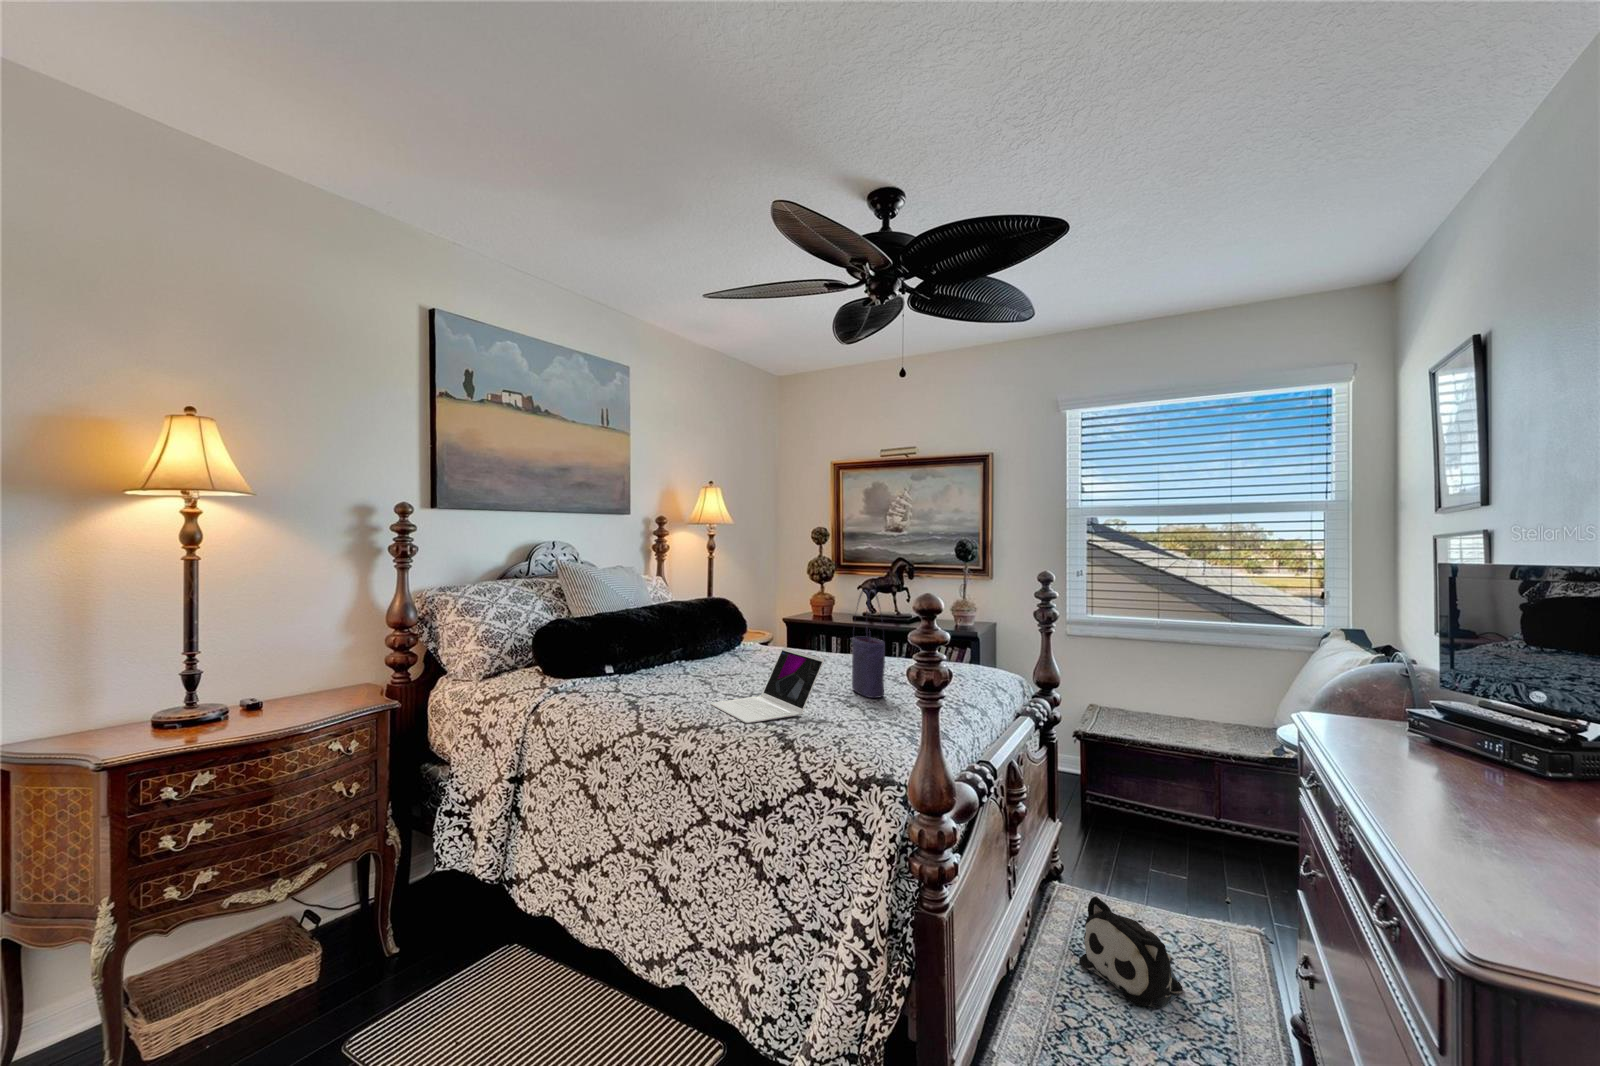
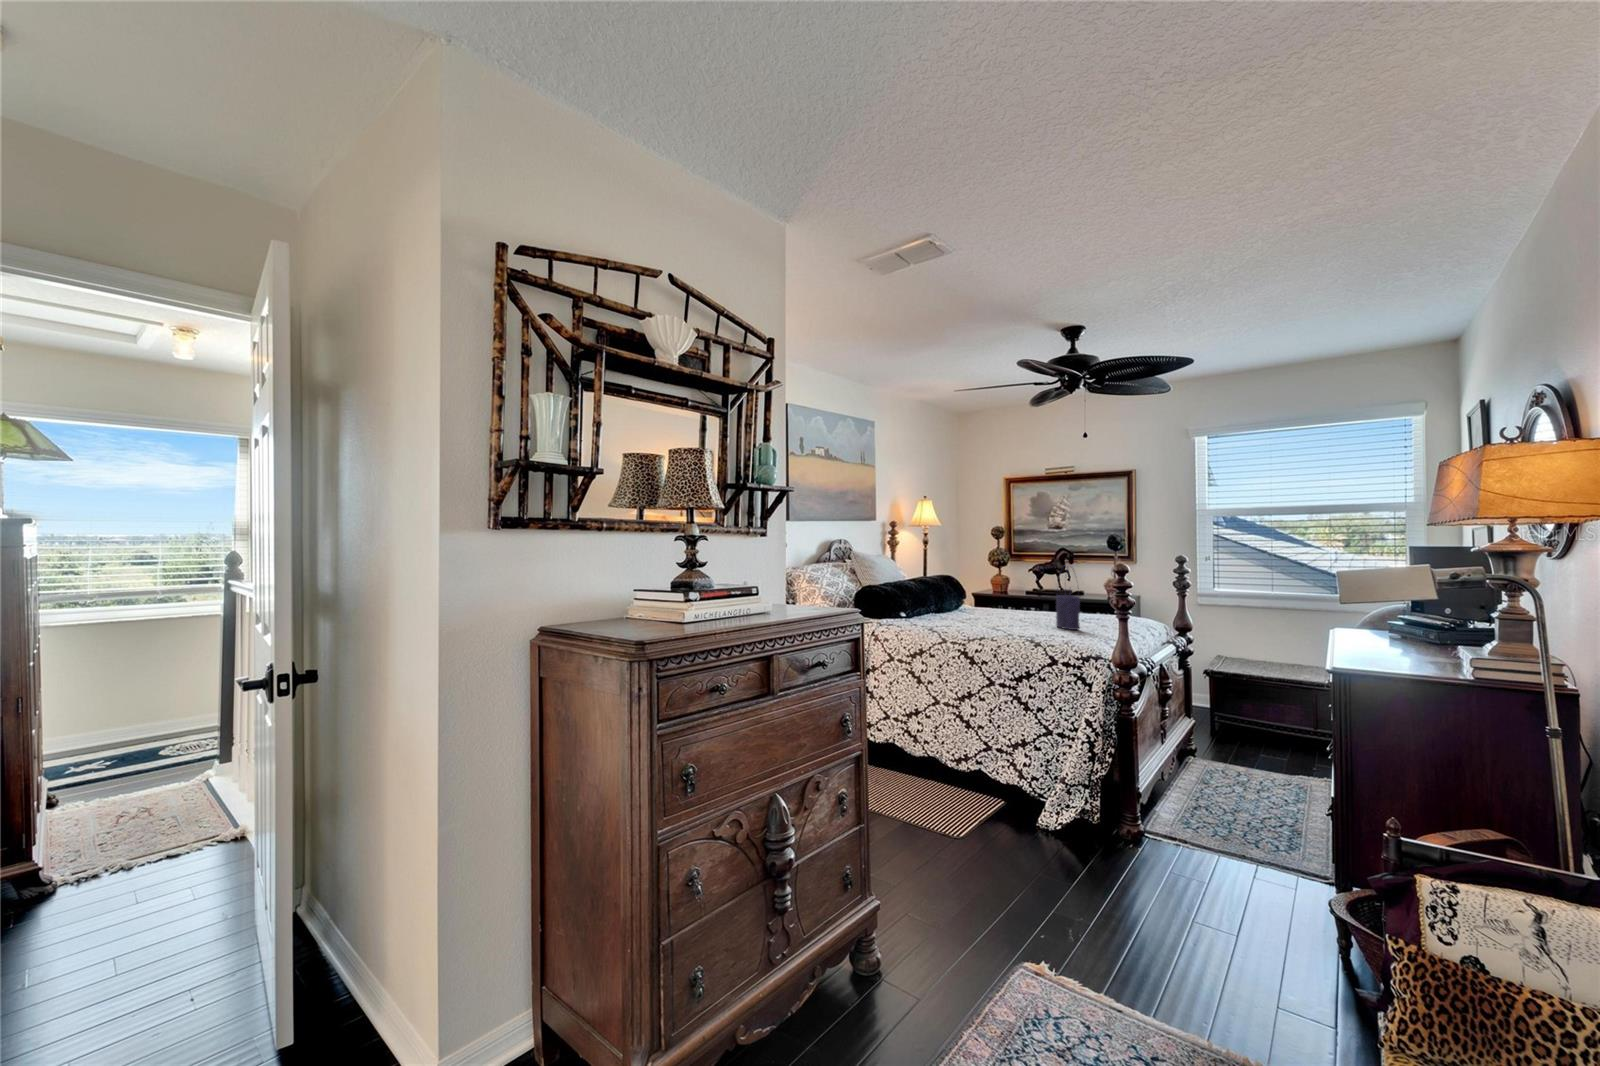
laptop: present [711,648,824,723] -> none [979,599,1049,636]
plush toy: present [1079,896,1183,1008] -> none [1209,749,1276,805]

